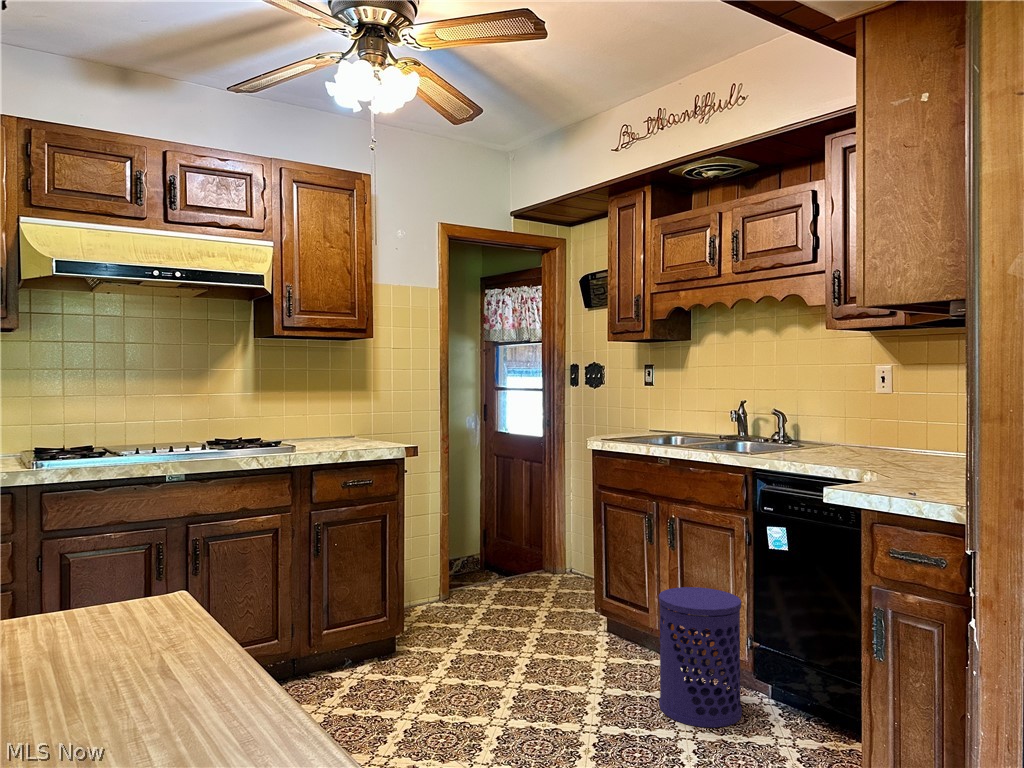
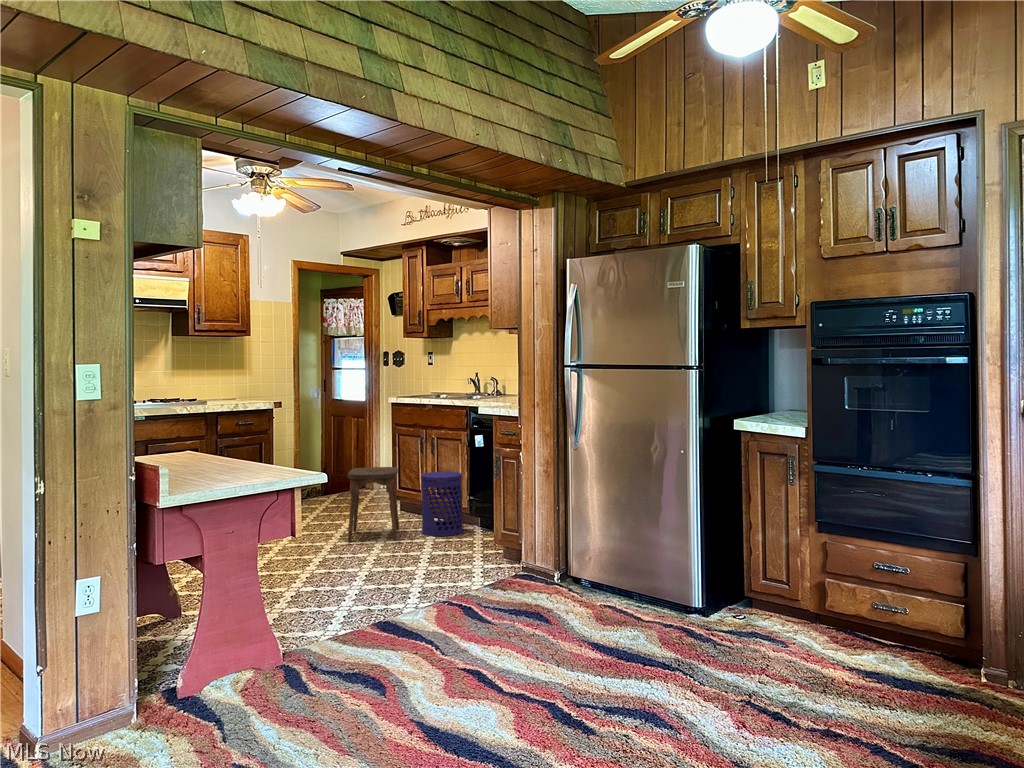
stool: none [522,574,616,731] -> present [348,467,399,542]

